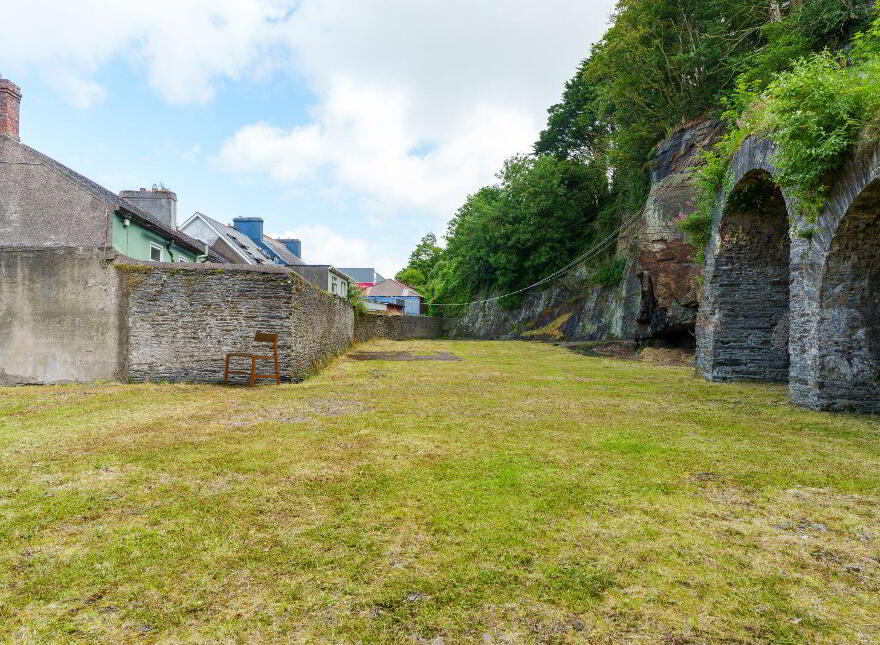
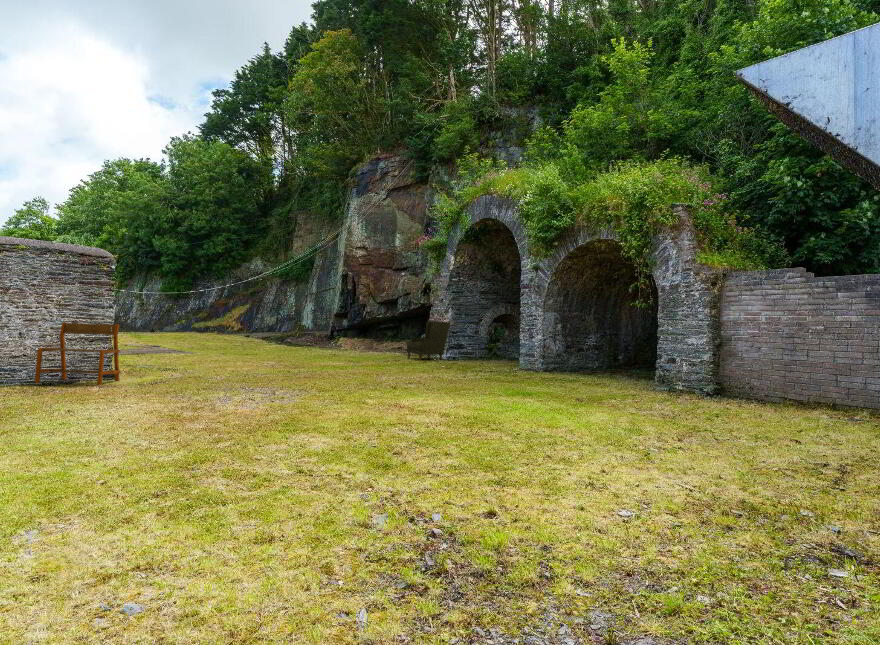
chair: none [656,327,712,379] -> present [407,321,450,360]

